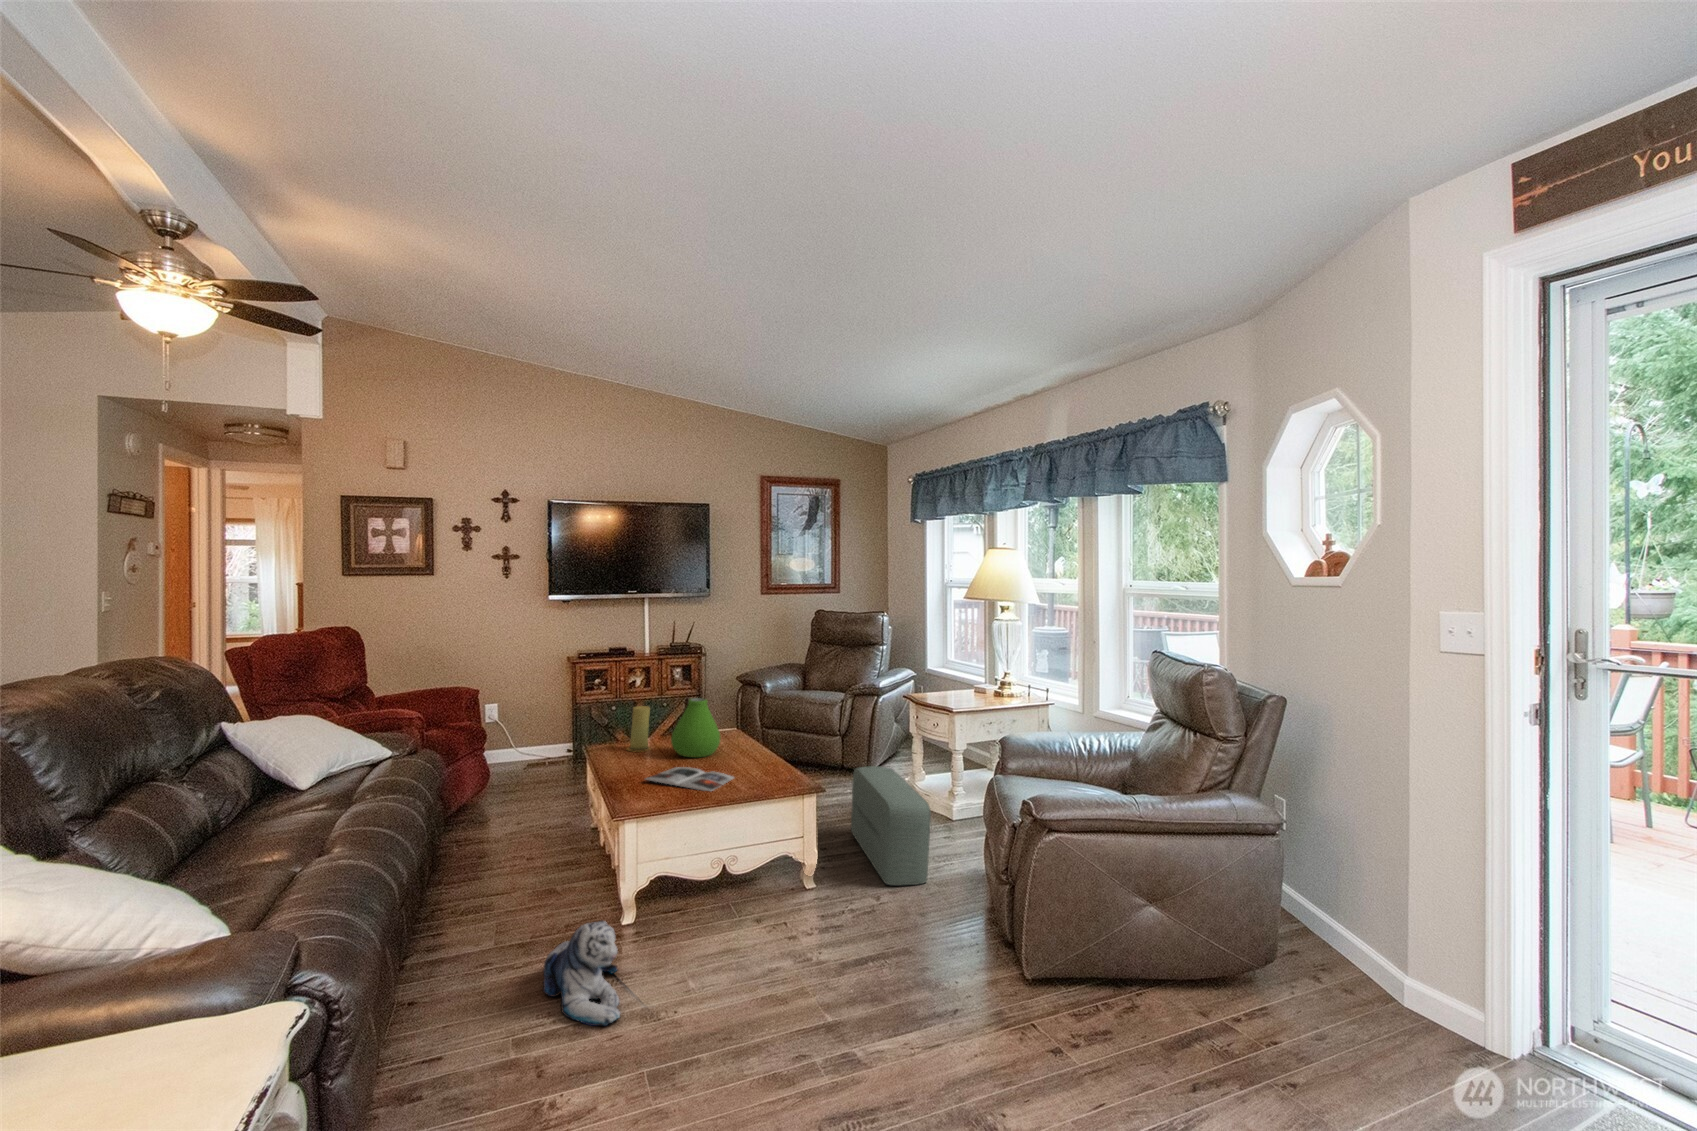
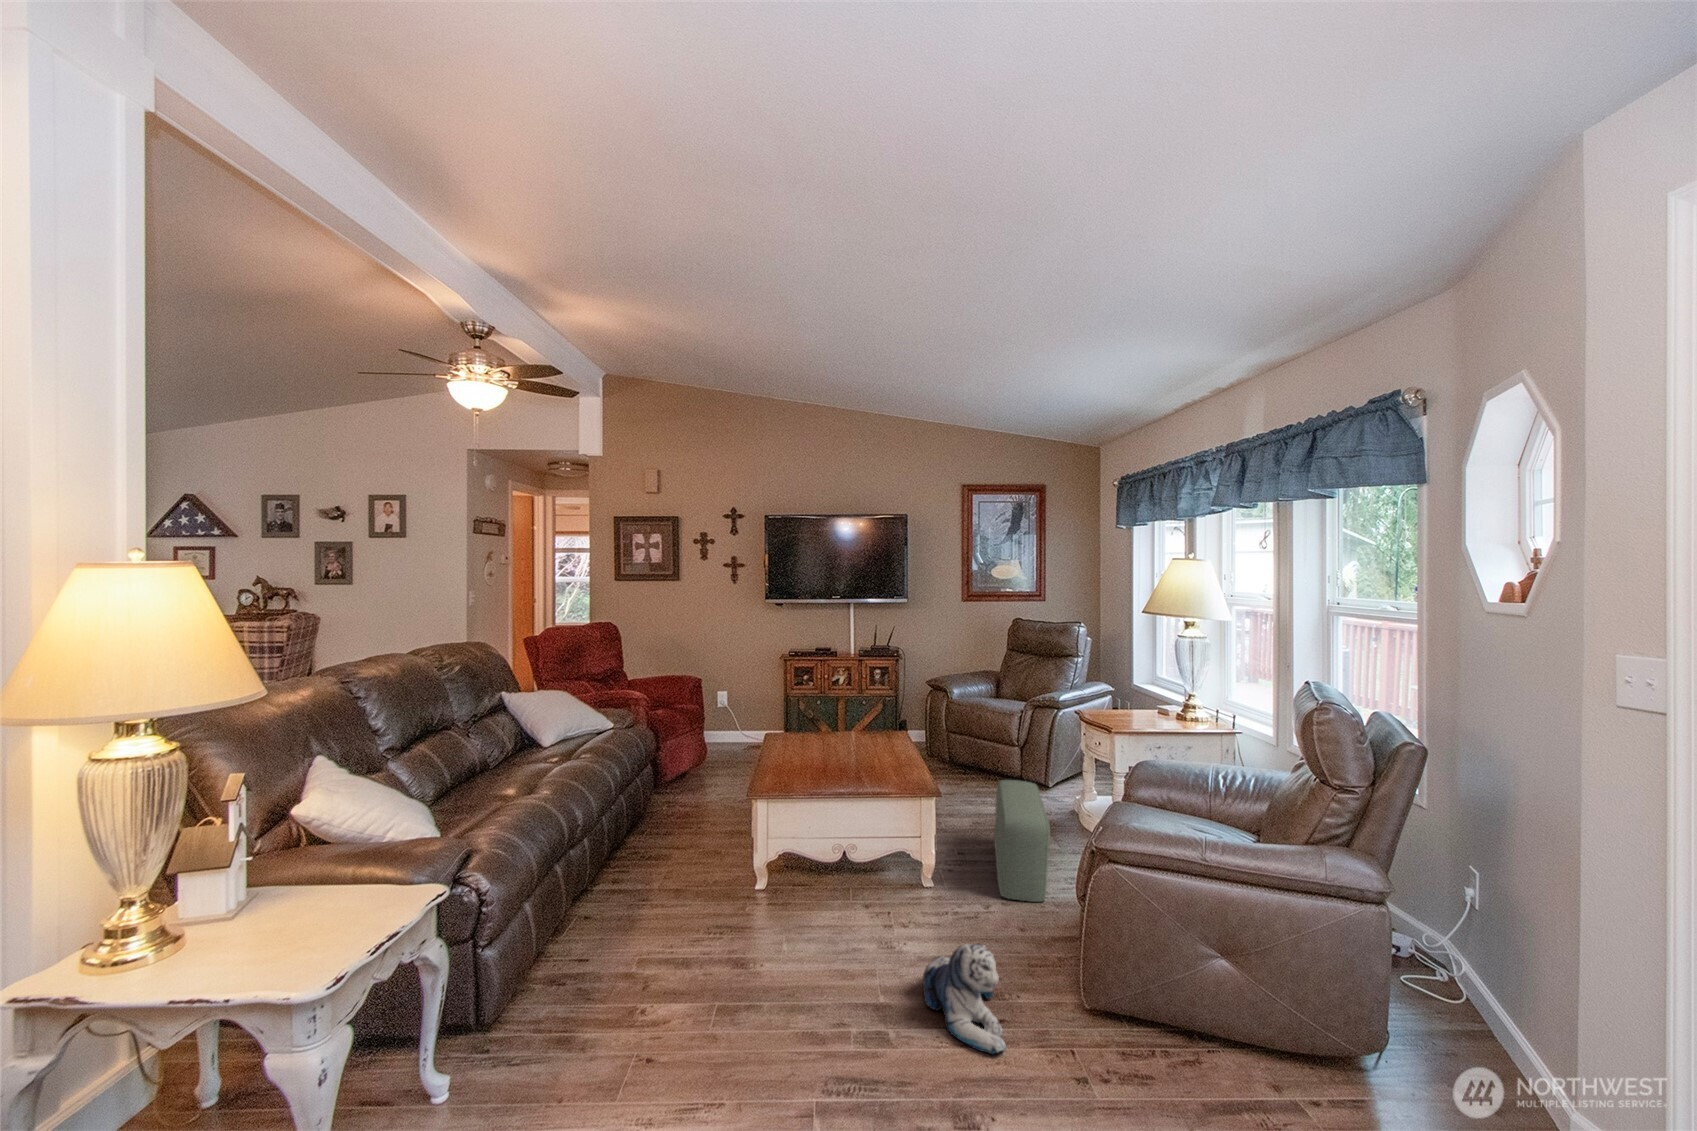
vase: present [671,698,720,758] -> none [827,700,871,754]
candle: present [627,706,650,752] -> none [794,704,815,744]
magazine: present [646,767,734,791] -> none [788,761,869,786]
plush toy: present [543,921,620,1026] -> present [923,944,1005,1054]

